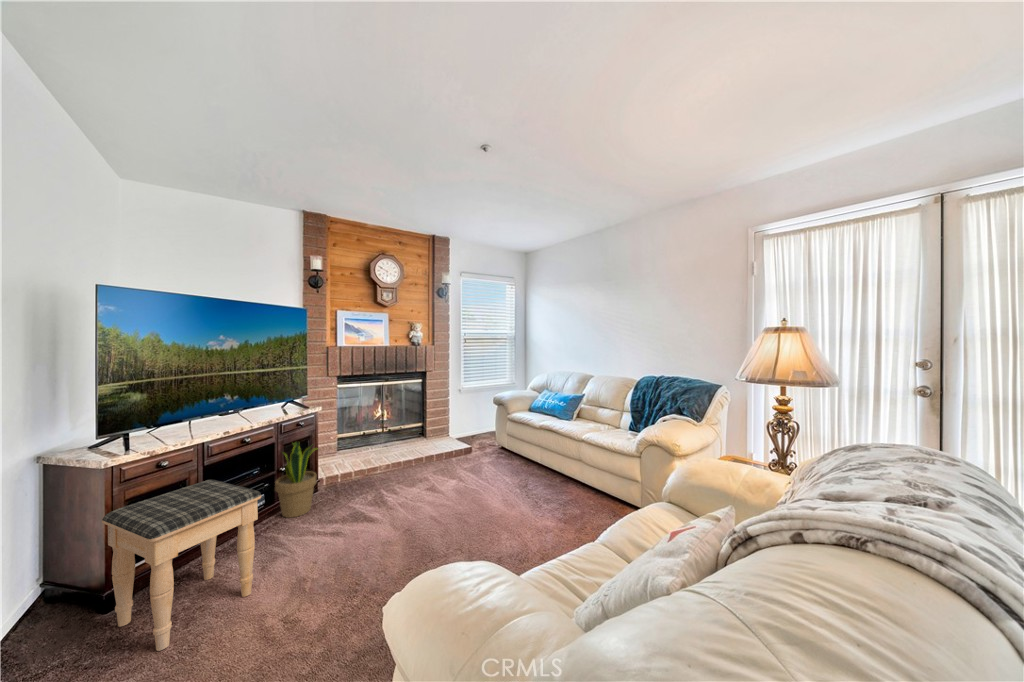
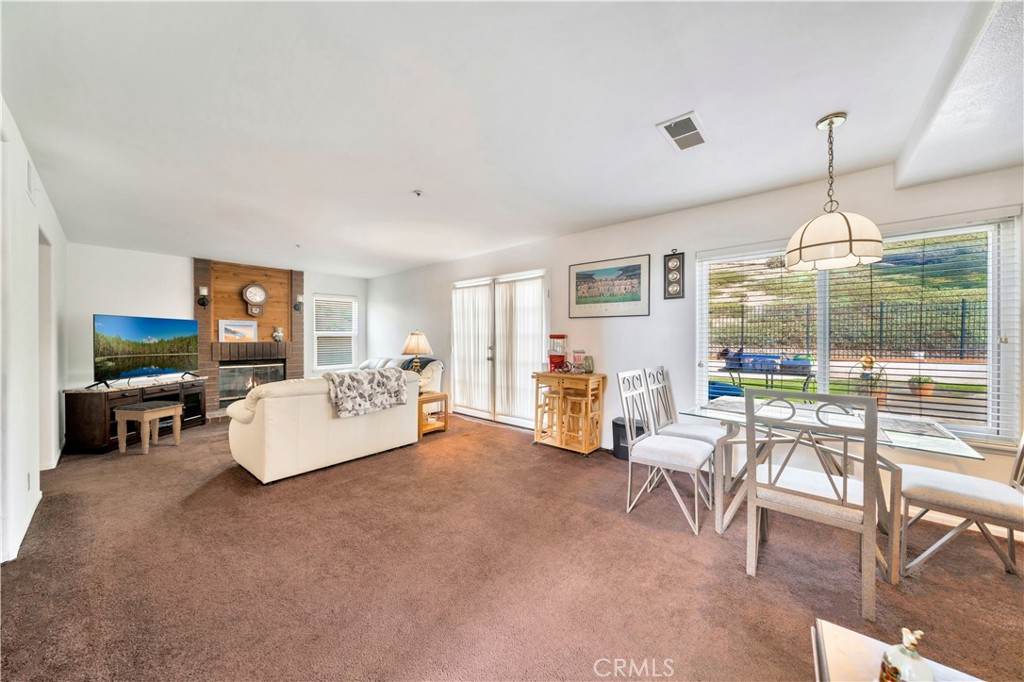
potted plant: present [275,442,317,518] -> none [183,392,209,431]

